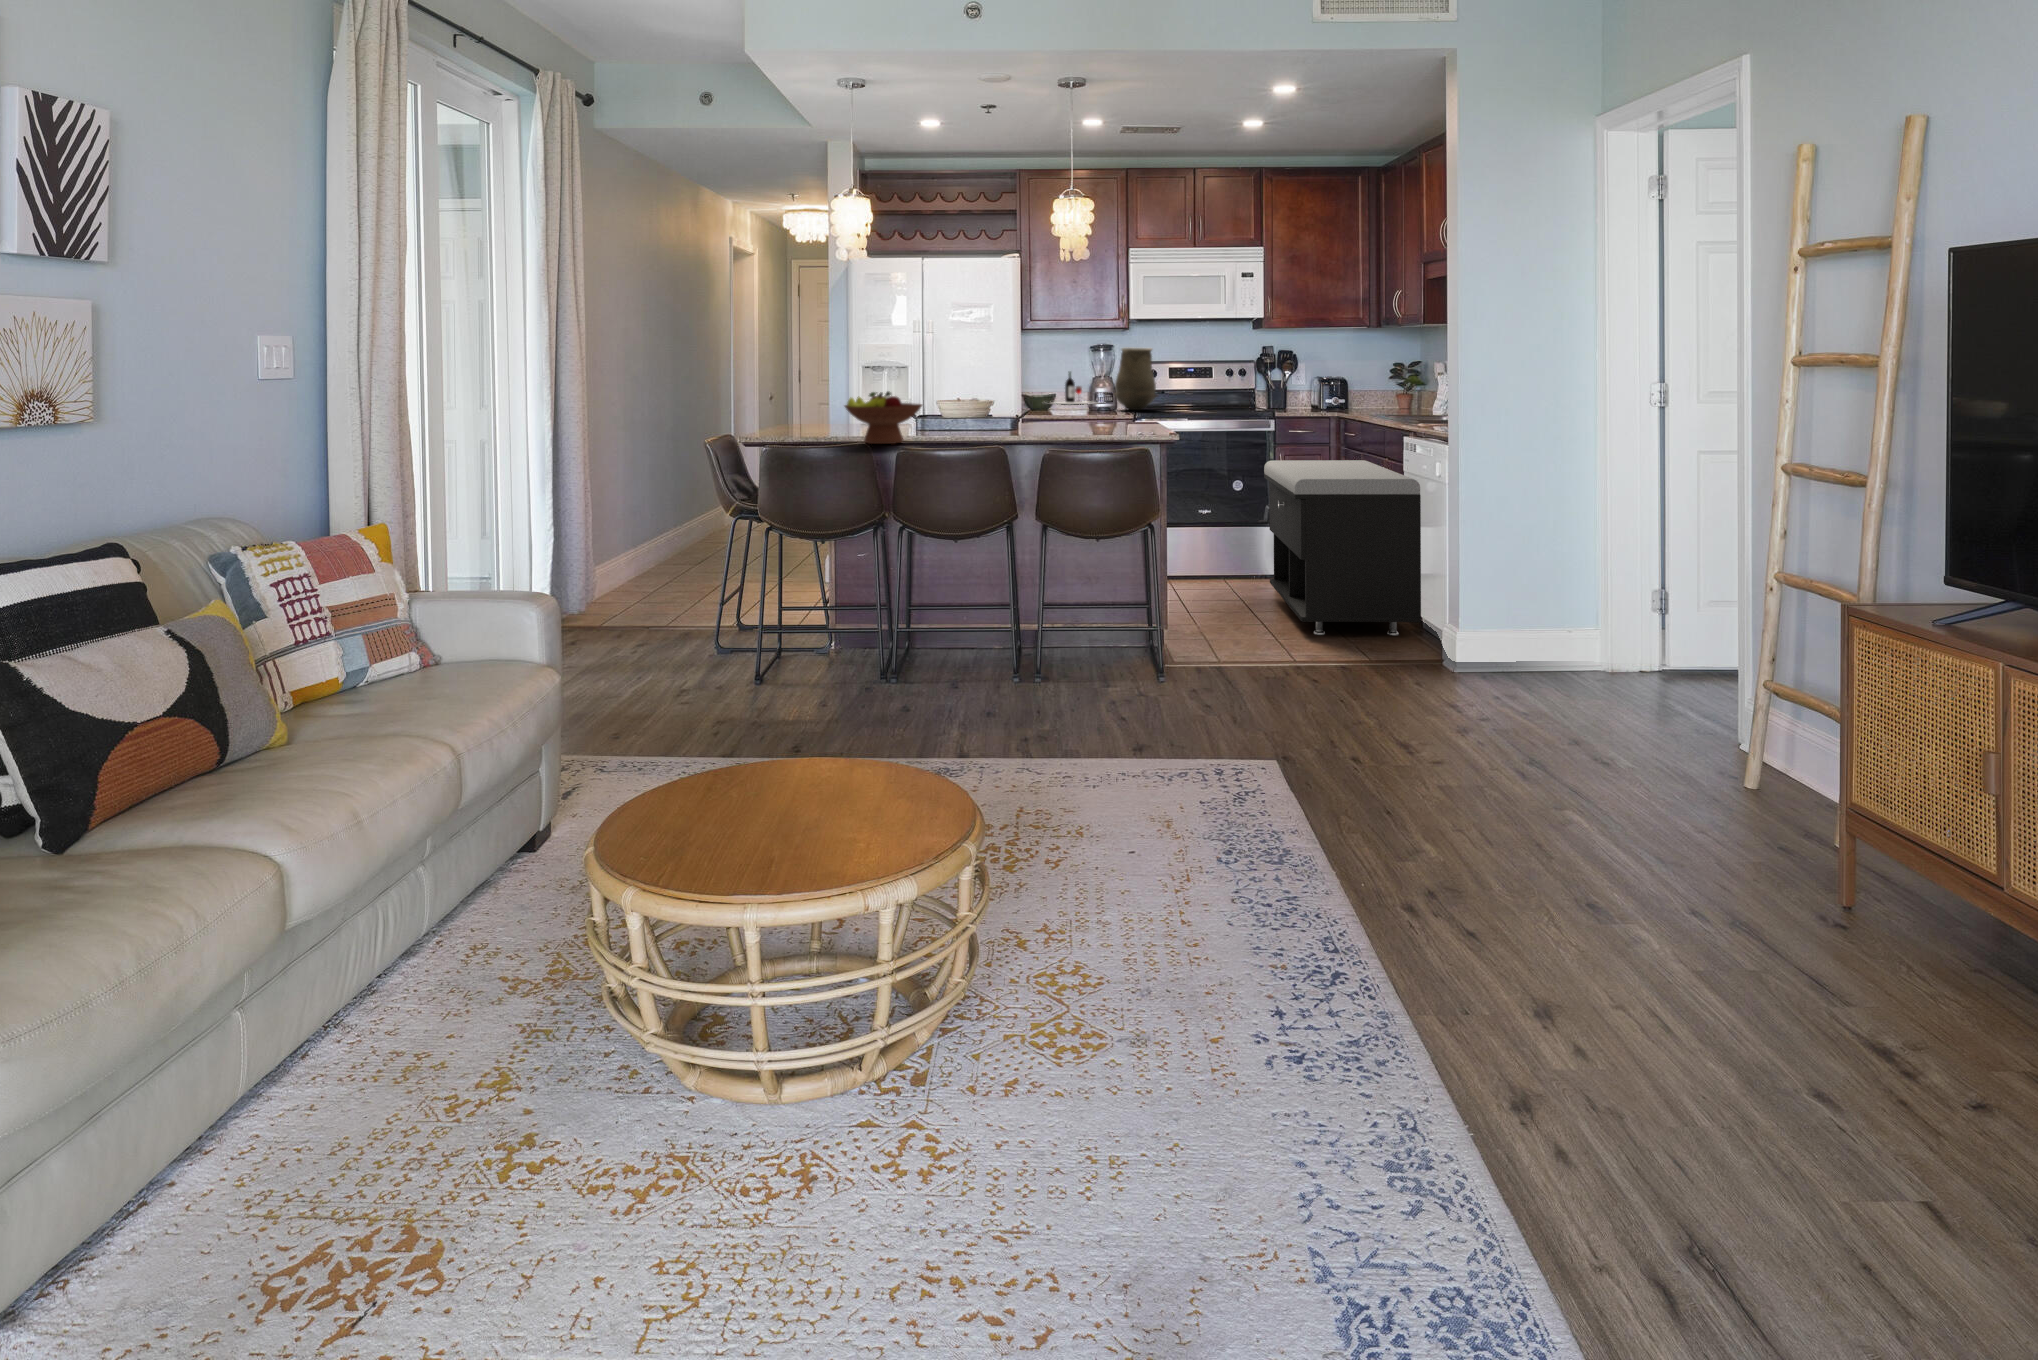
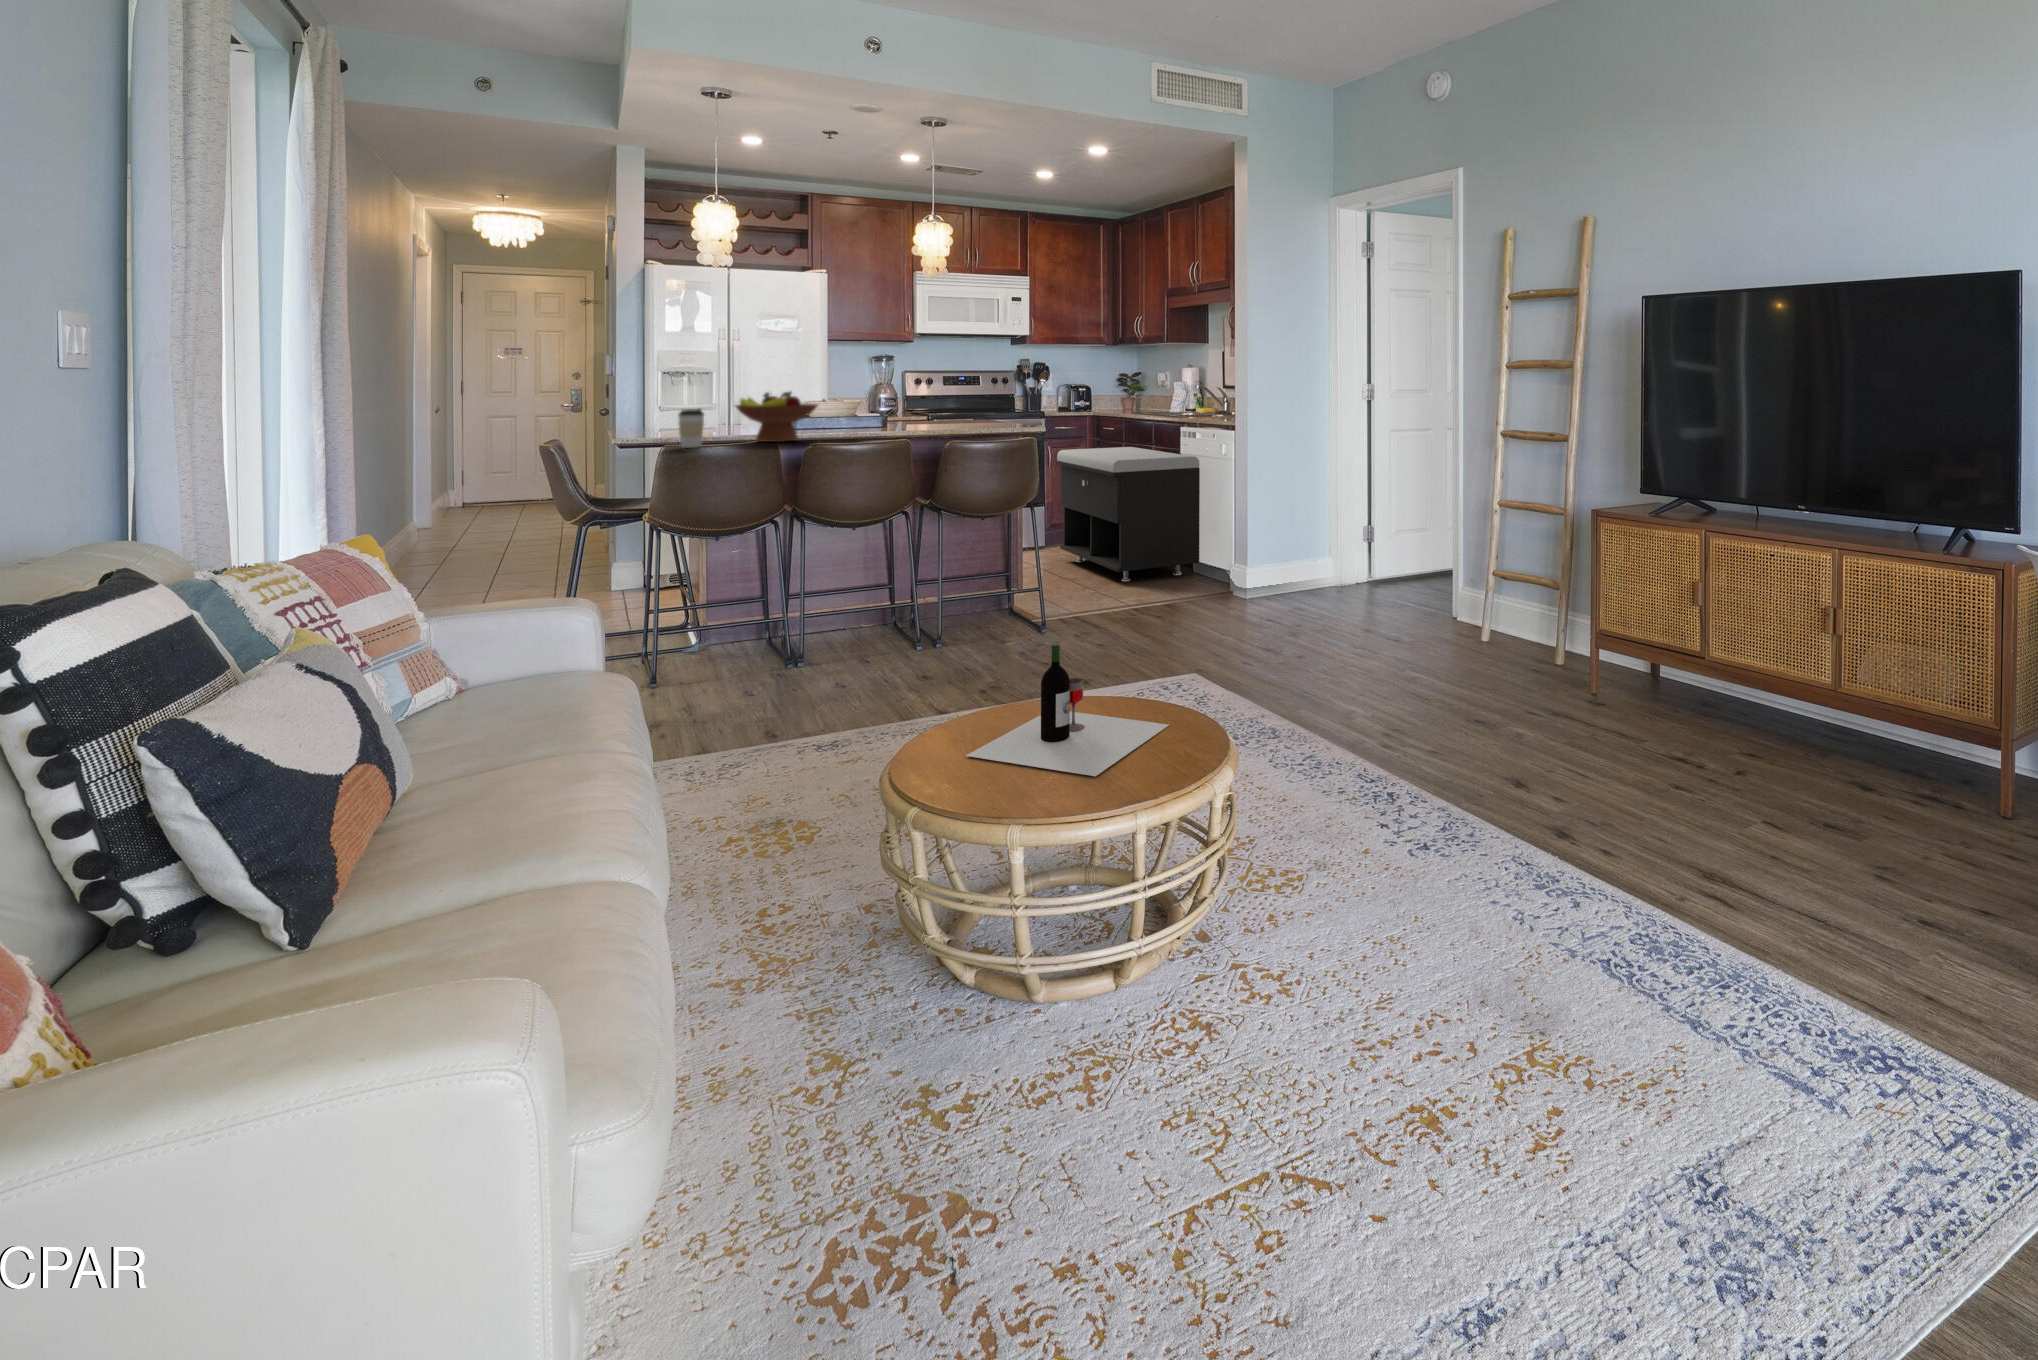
vase: present [1114,348,1158,410] -> none [910,358,953,412]
wine bottle: present [1058,372,1087,404] -> present [966,644,1168,776]
coffee cup: none [784,408,808,448] -> present [678,408,704,448]

